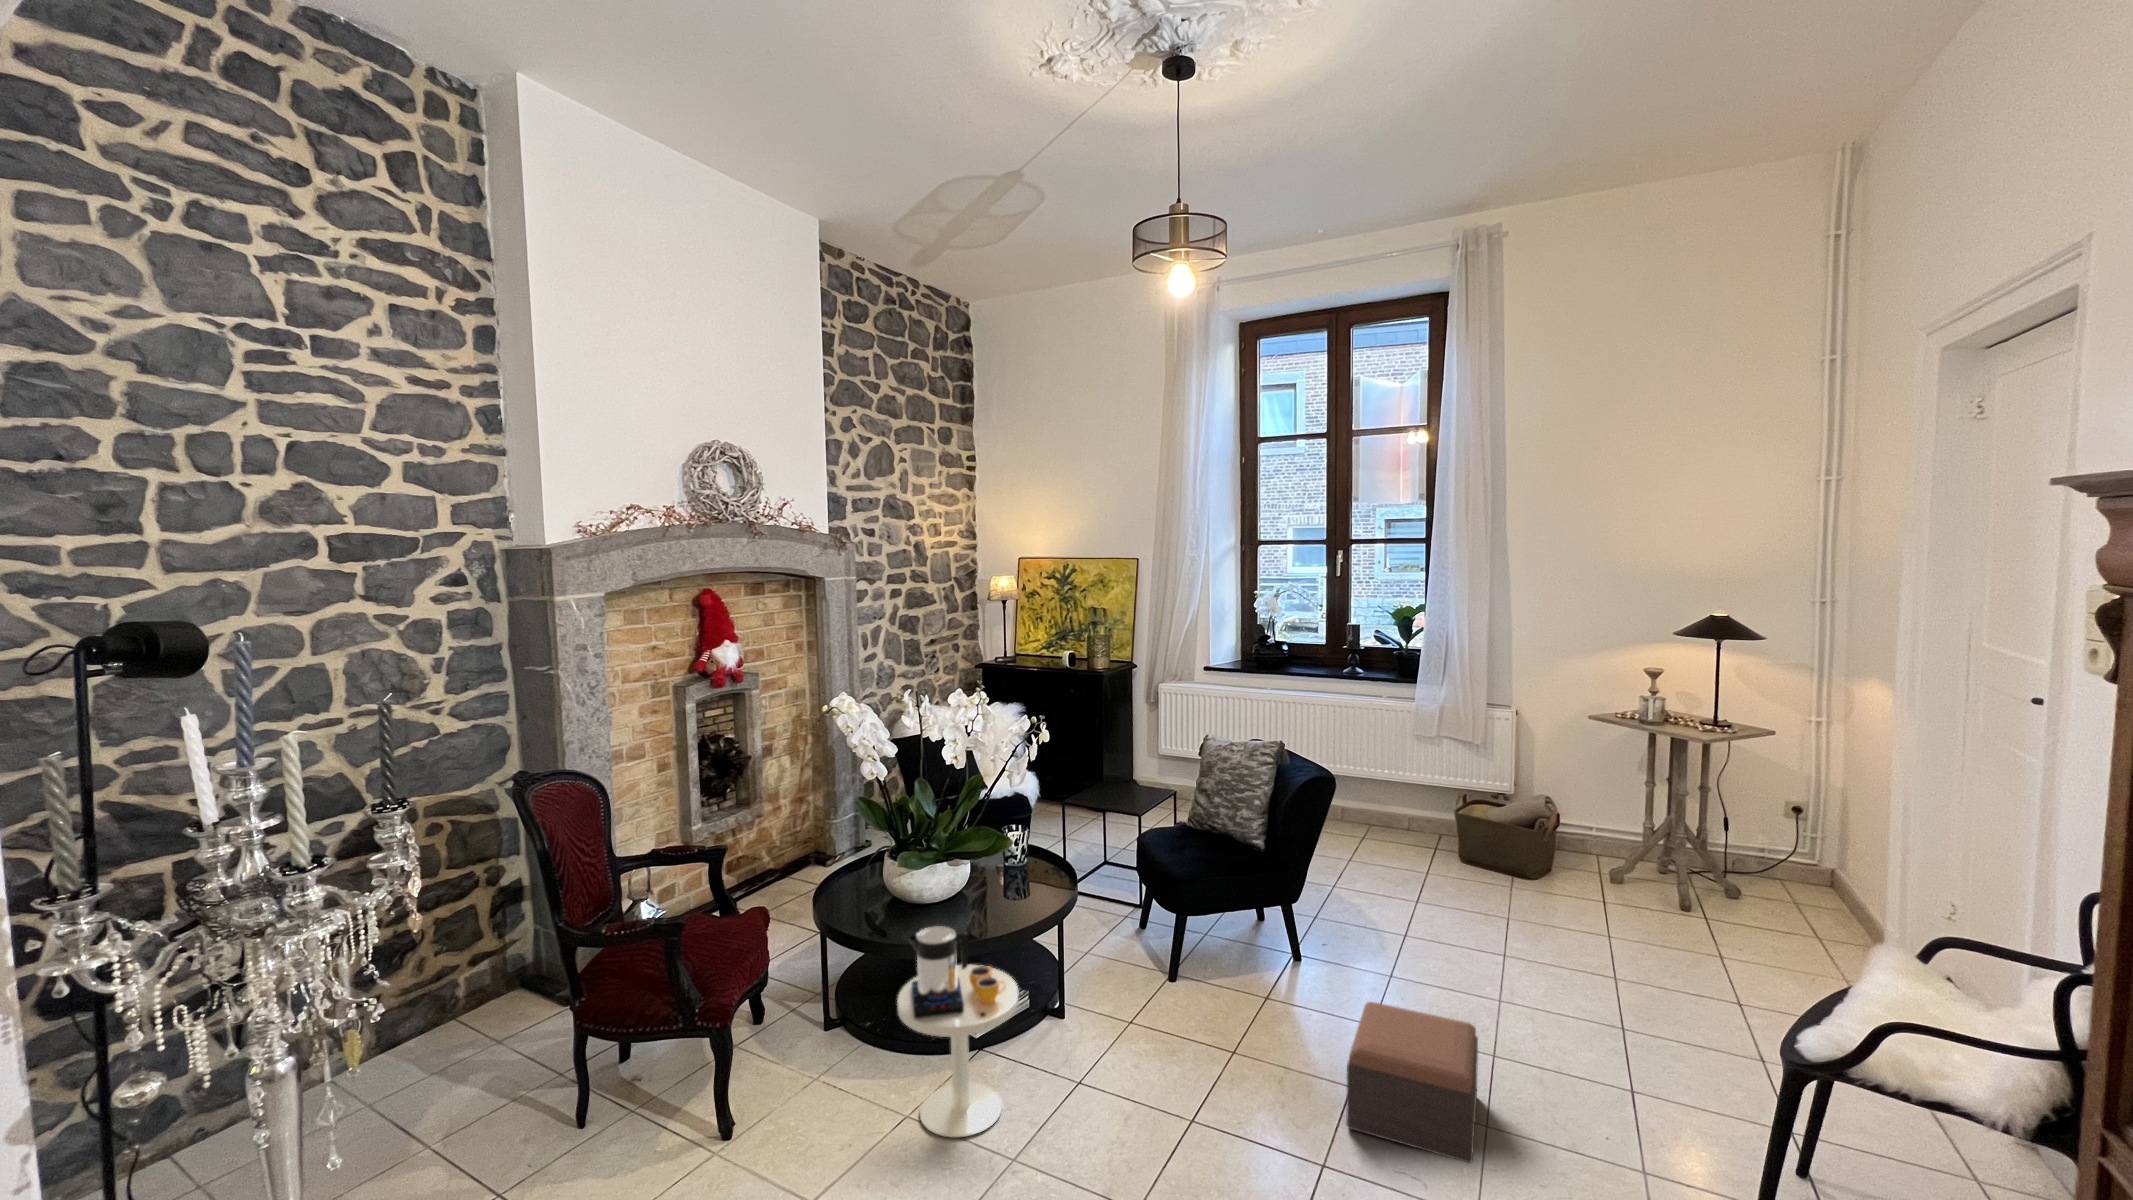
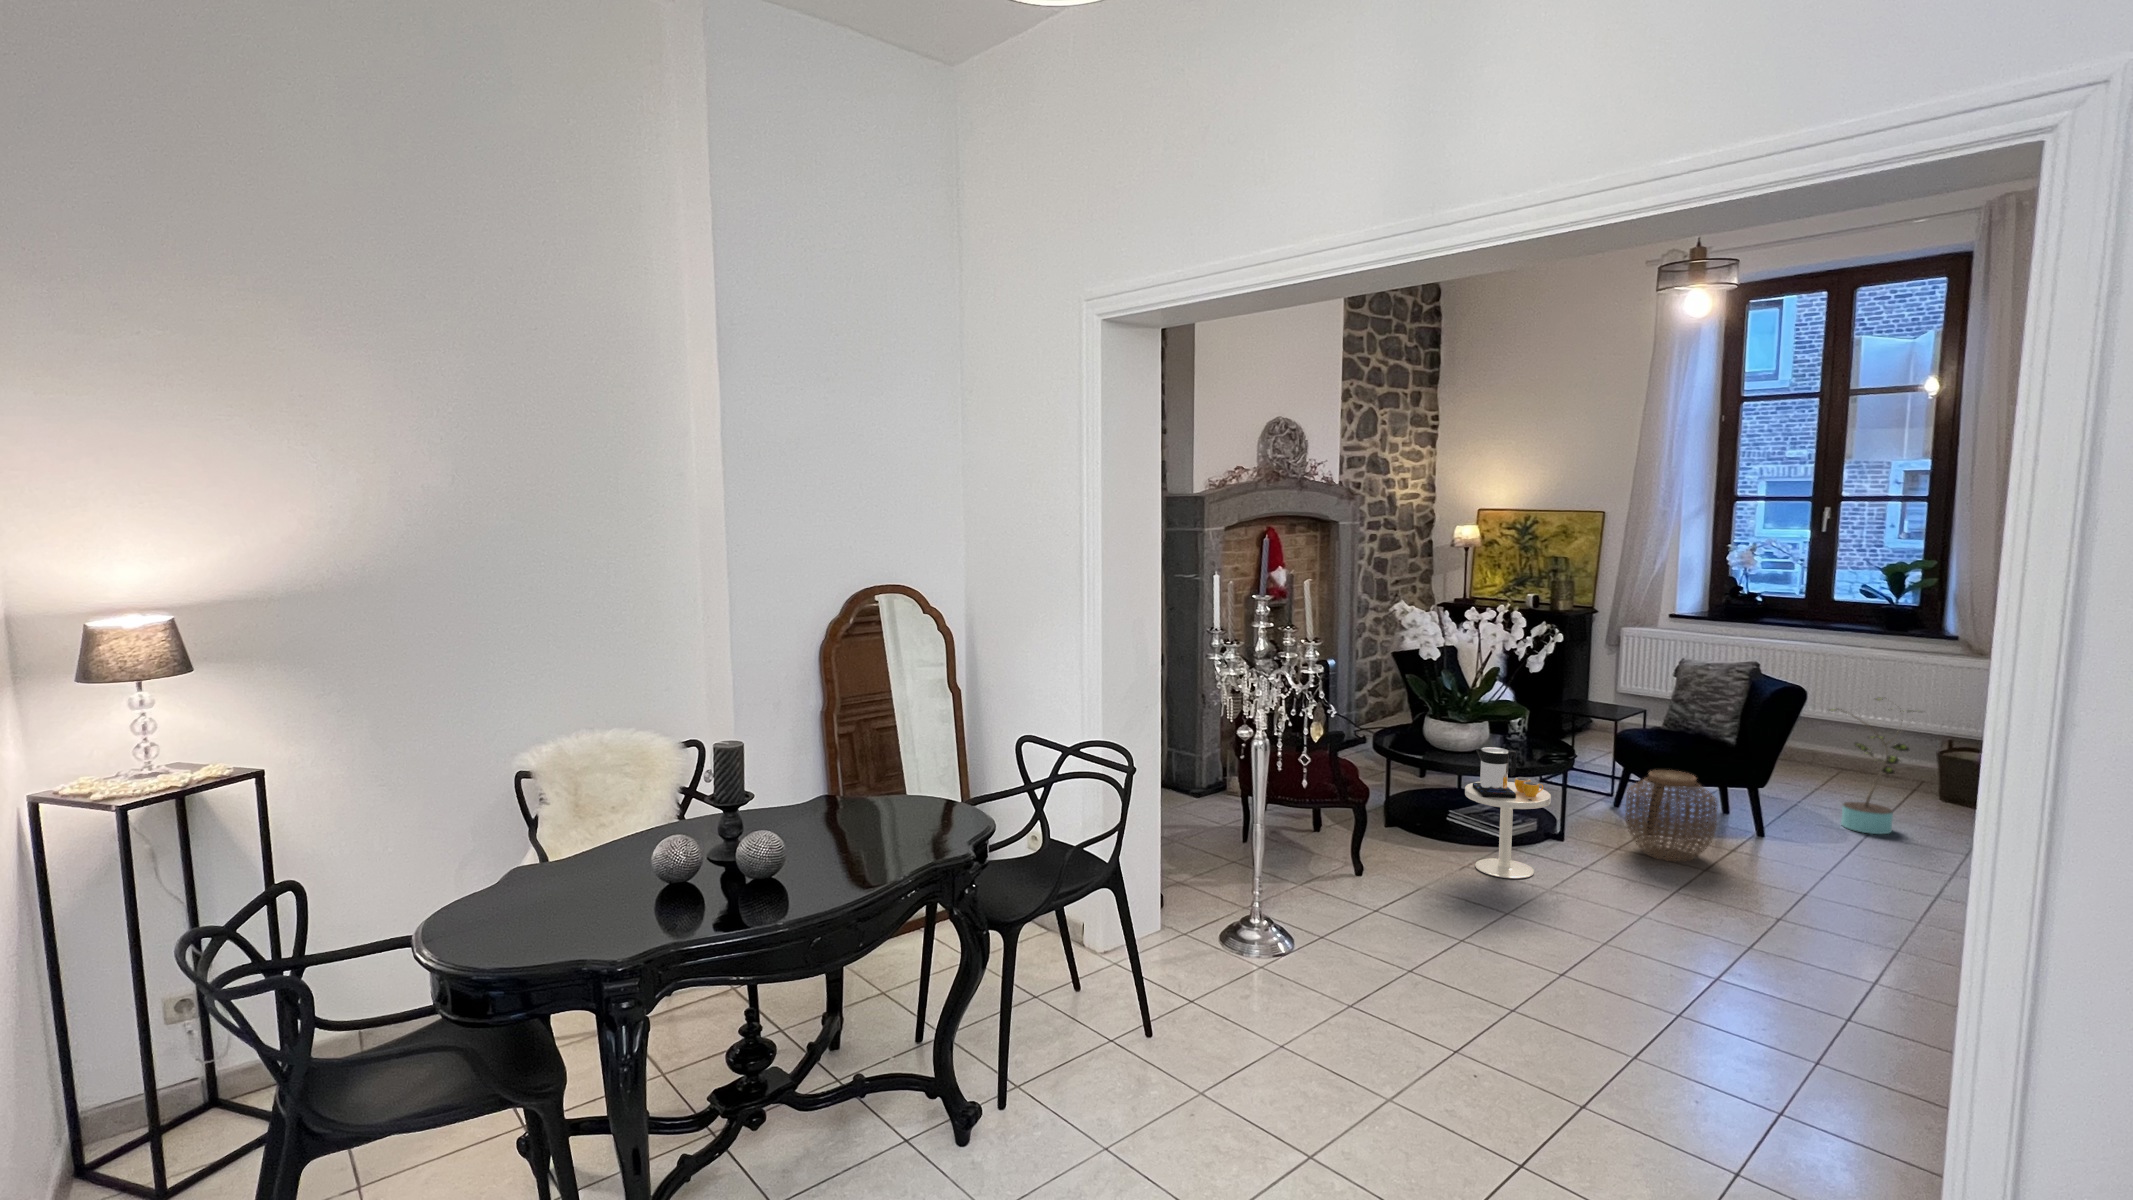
potted plant: none [1355,771,1452,936] -> present [1831,698,1914,834]
woven basket: none [1135,908,1242,1041] -> present [1626,770,1717,862]
footstool: present [1346,1002,1478,1163] -> none [1801,836,1918,929]

